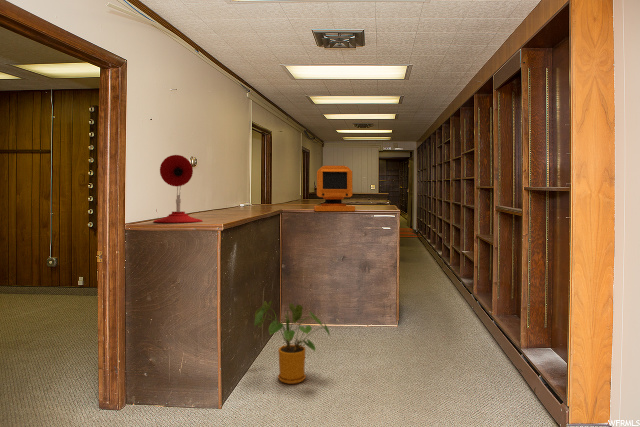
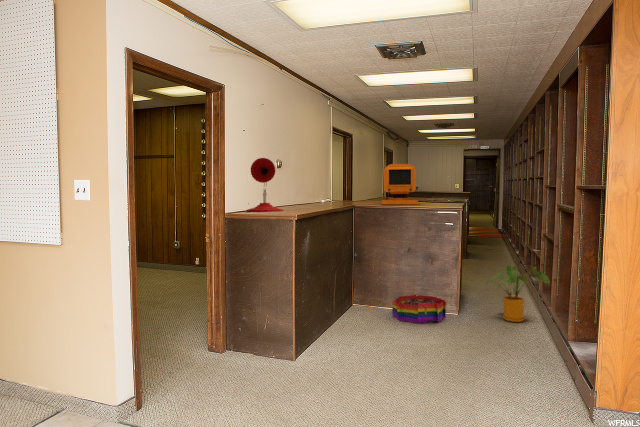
house plant: present [254,301,329,384] -> present [486,266,550,322]
storage bin: none [327,311,386,346] -> present [392,295,446,323]

